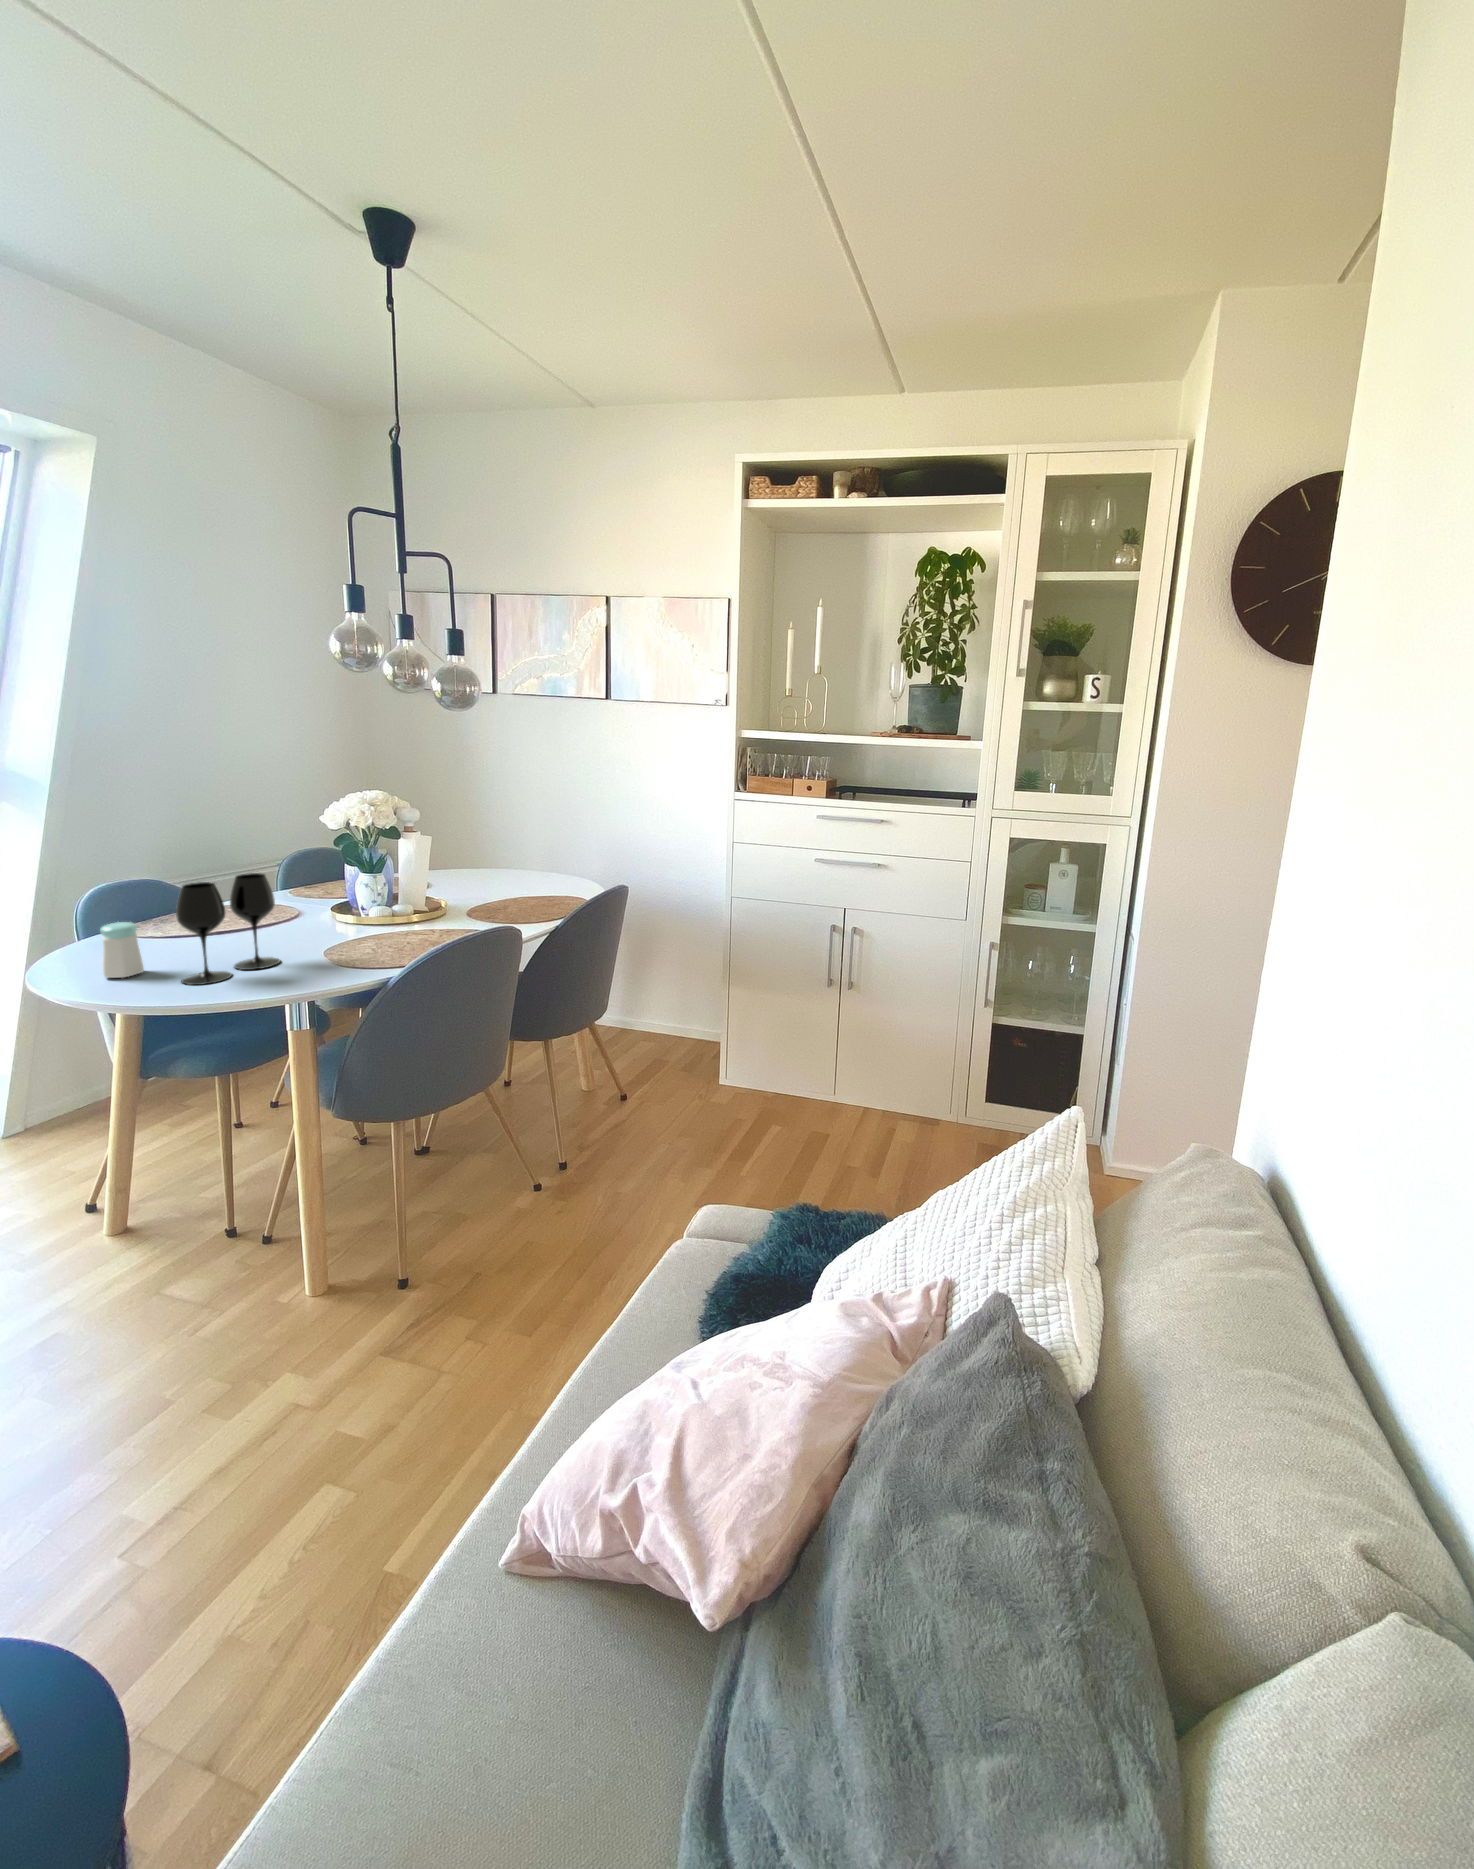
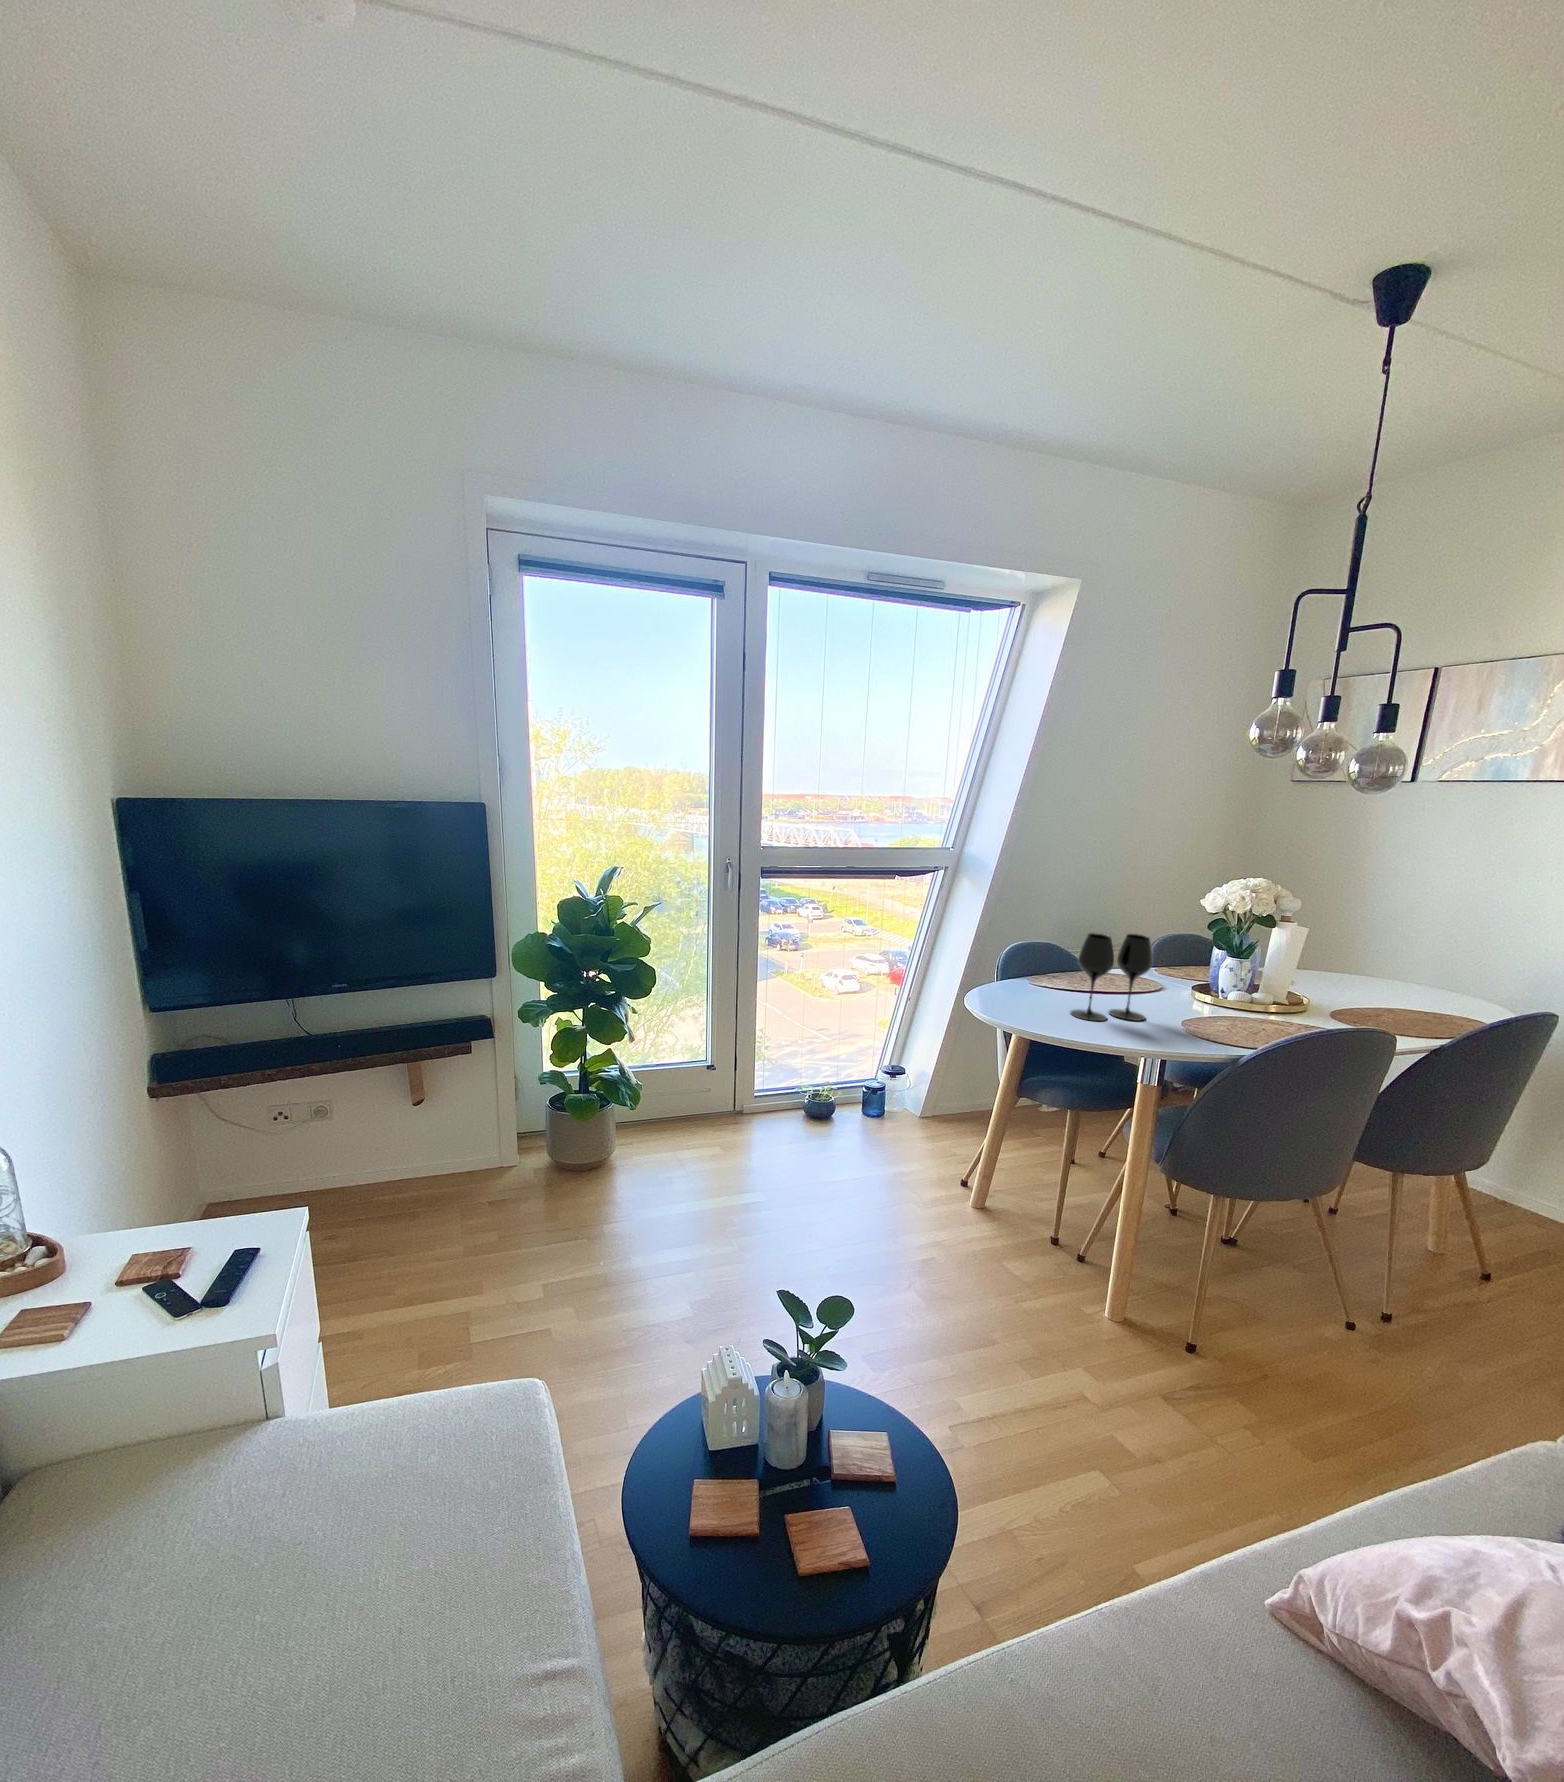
salt shaker: present [100,922,144,978] -> none [1019,953,1048,998]

